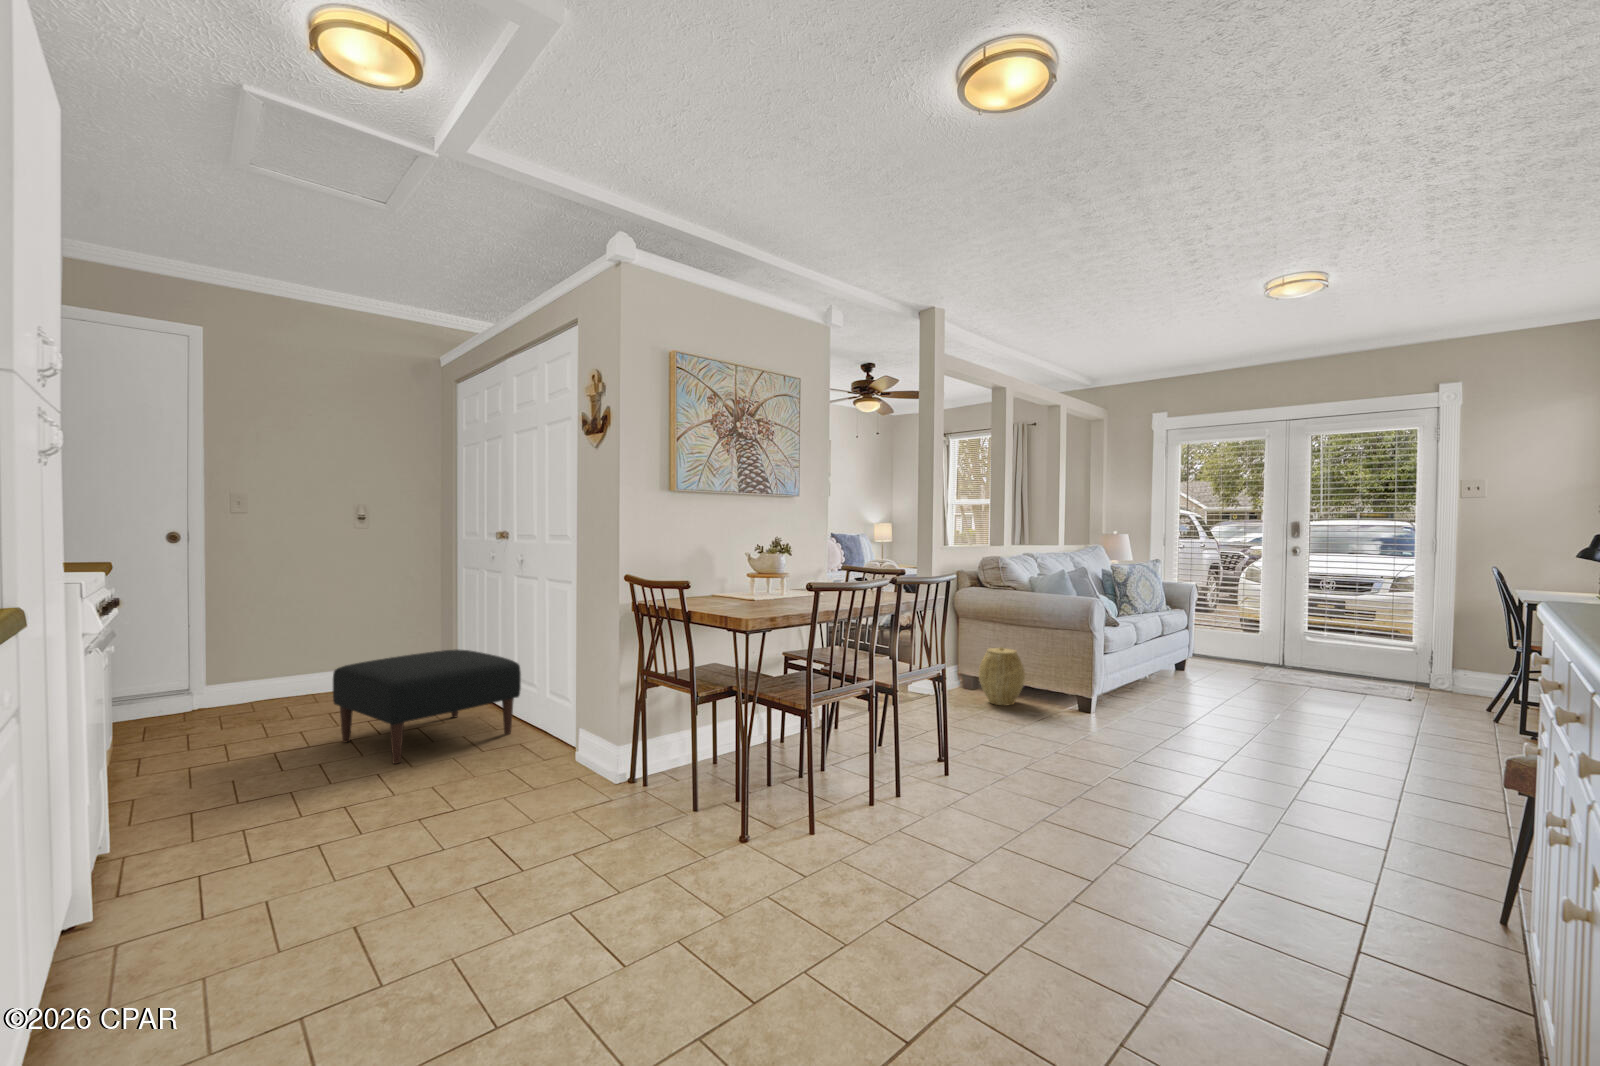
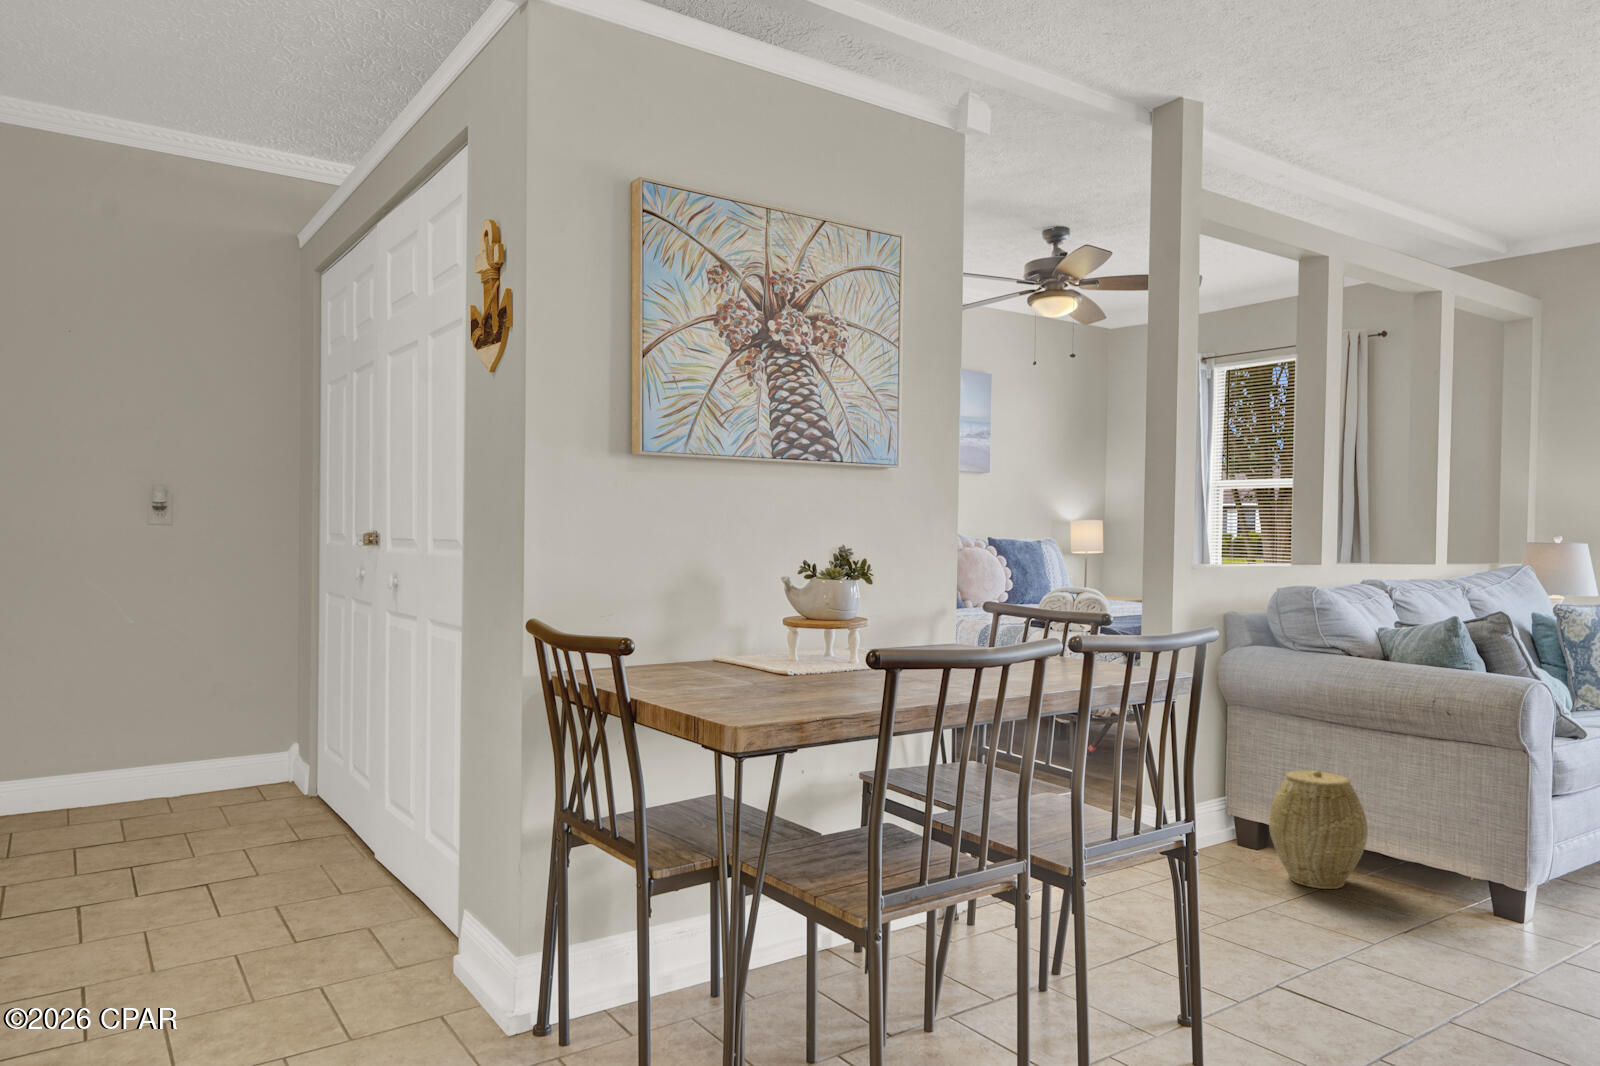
ottoman: present [333,650,521,764] -> none [66,742,384,958]

